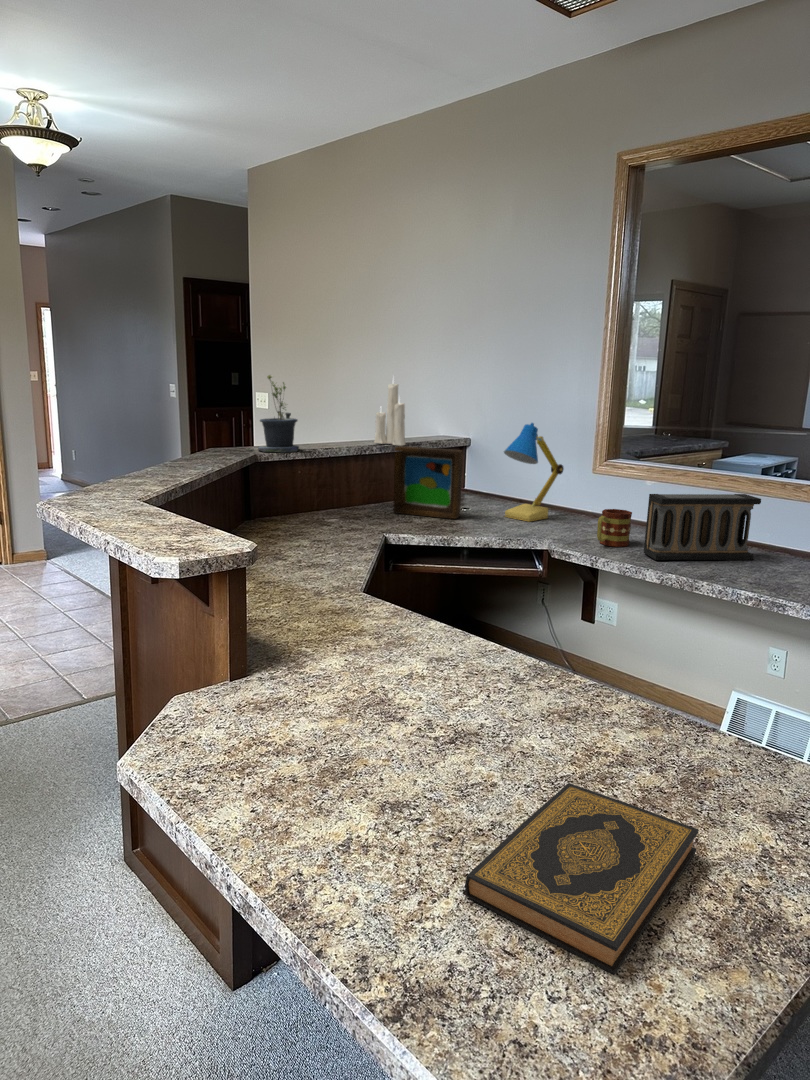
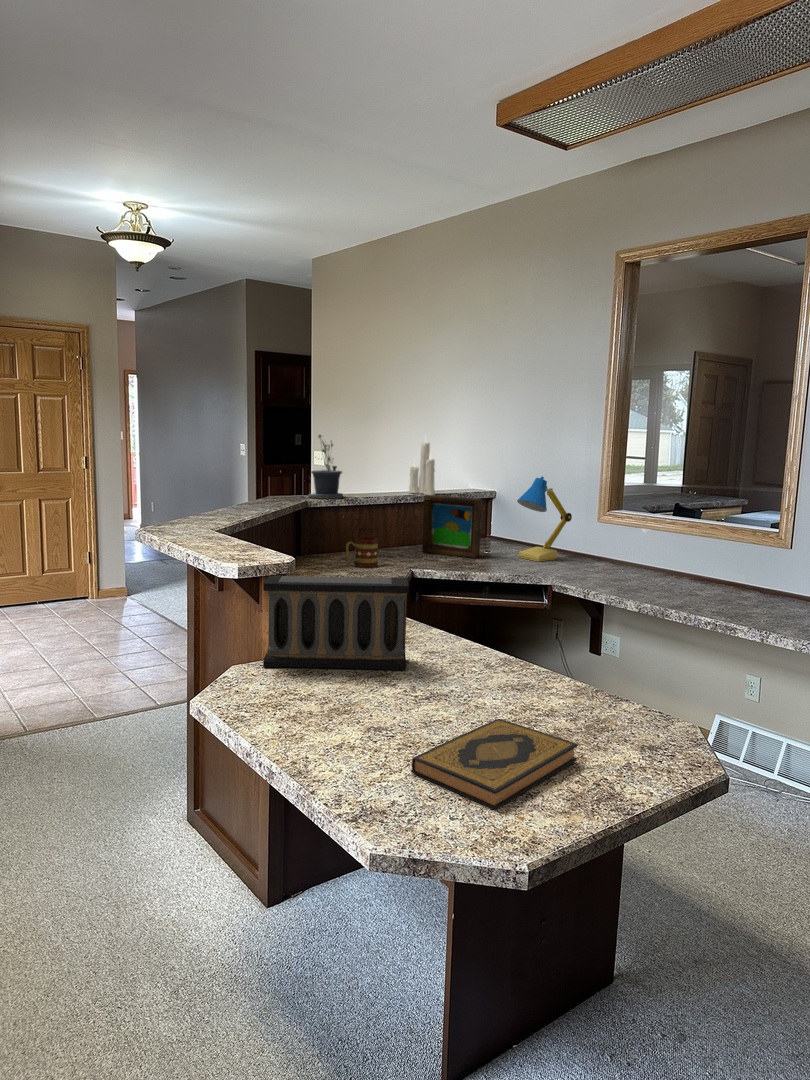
speaker: present [644,494,761,560] -> present [263,575,409,670]
mug: present [597,509,632,547] -> present [346,537,378,567]

